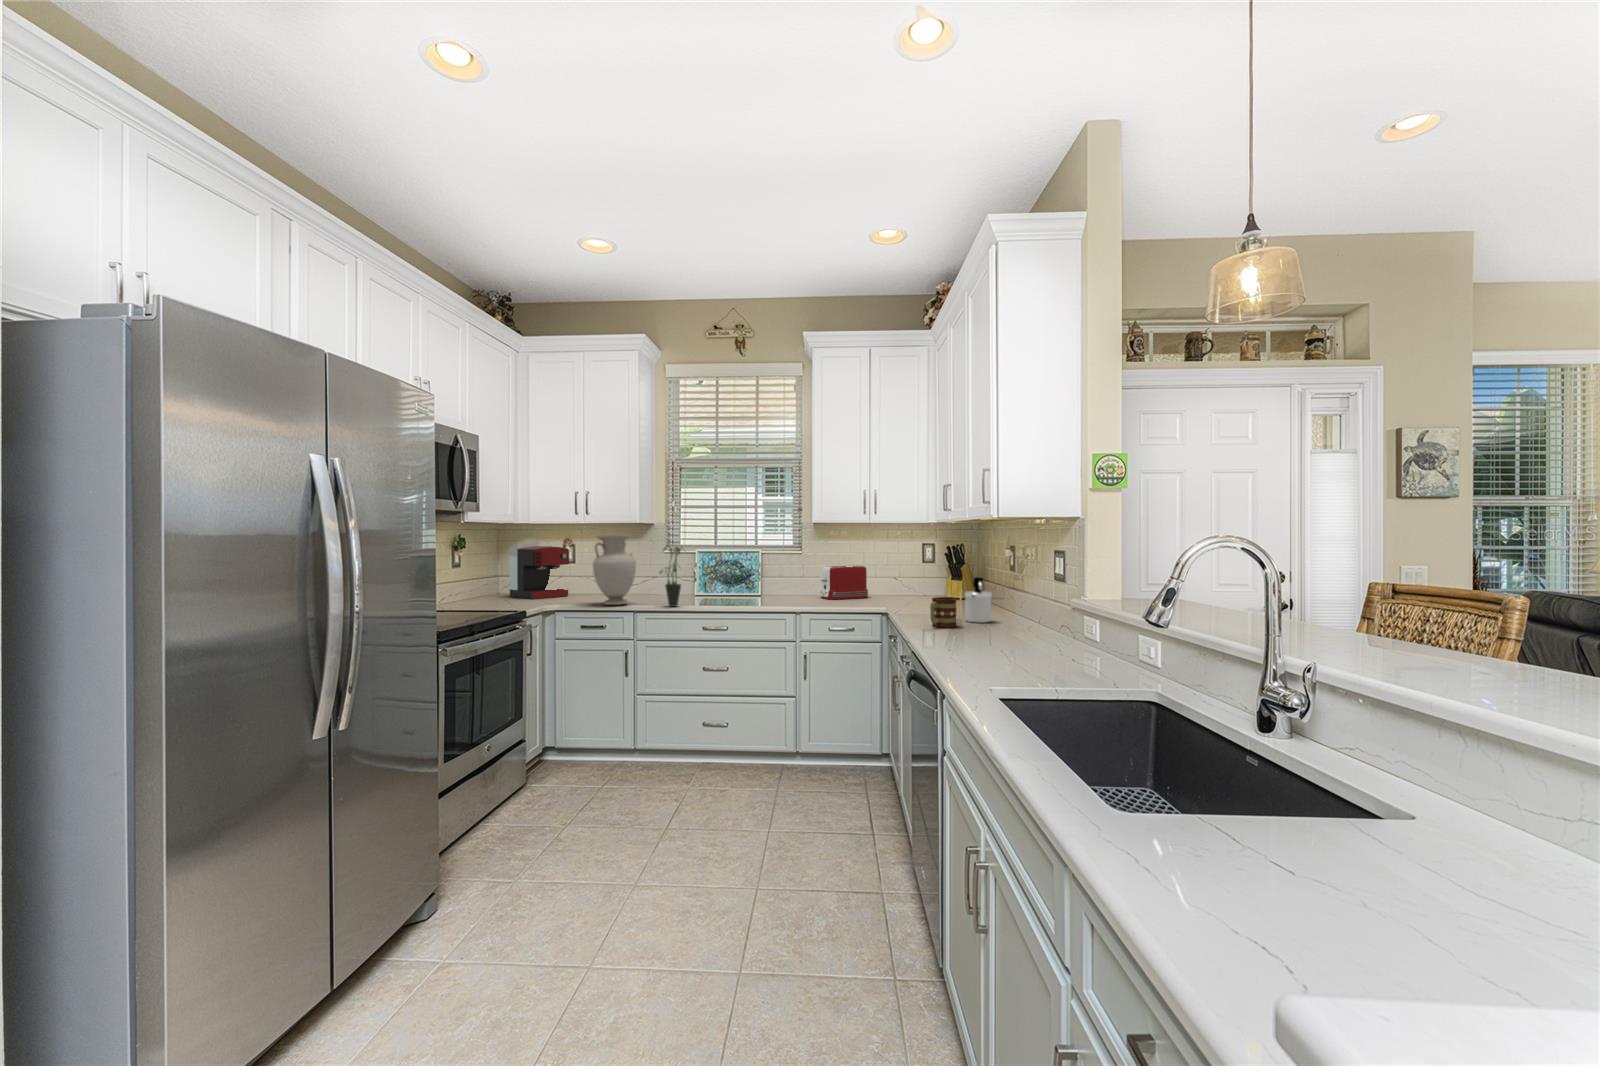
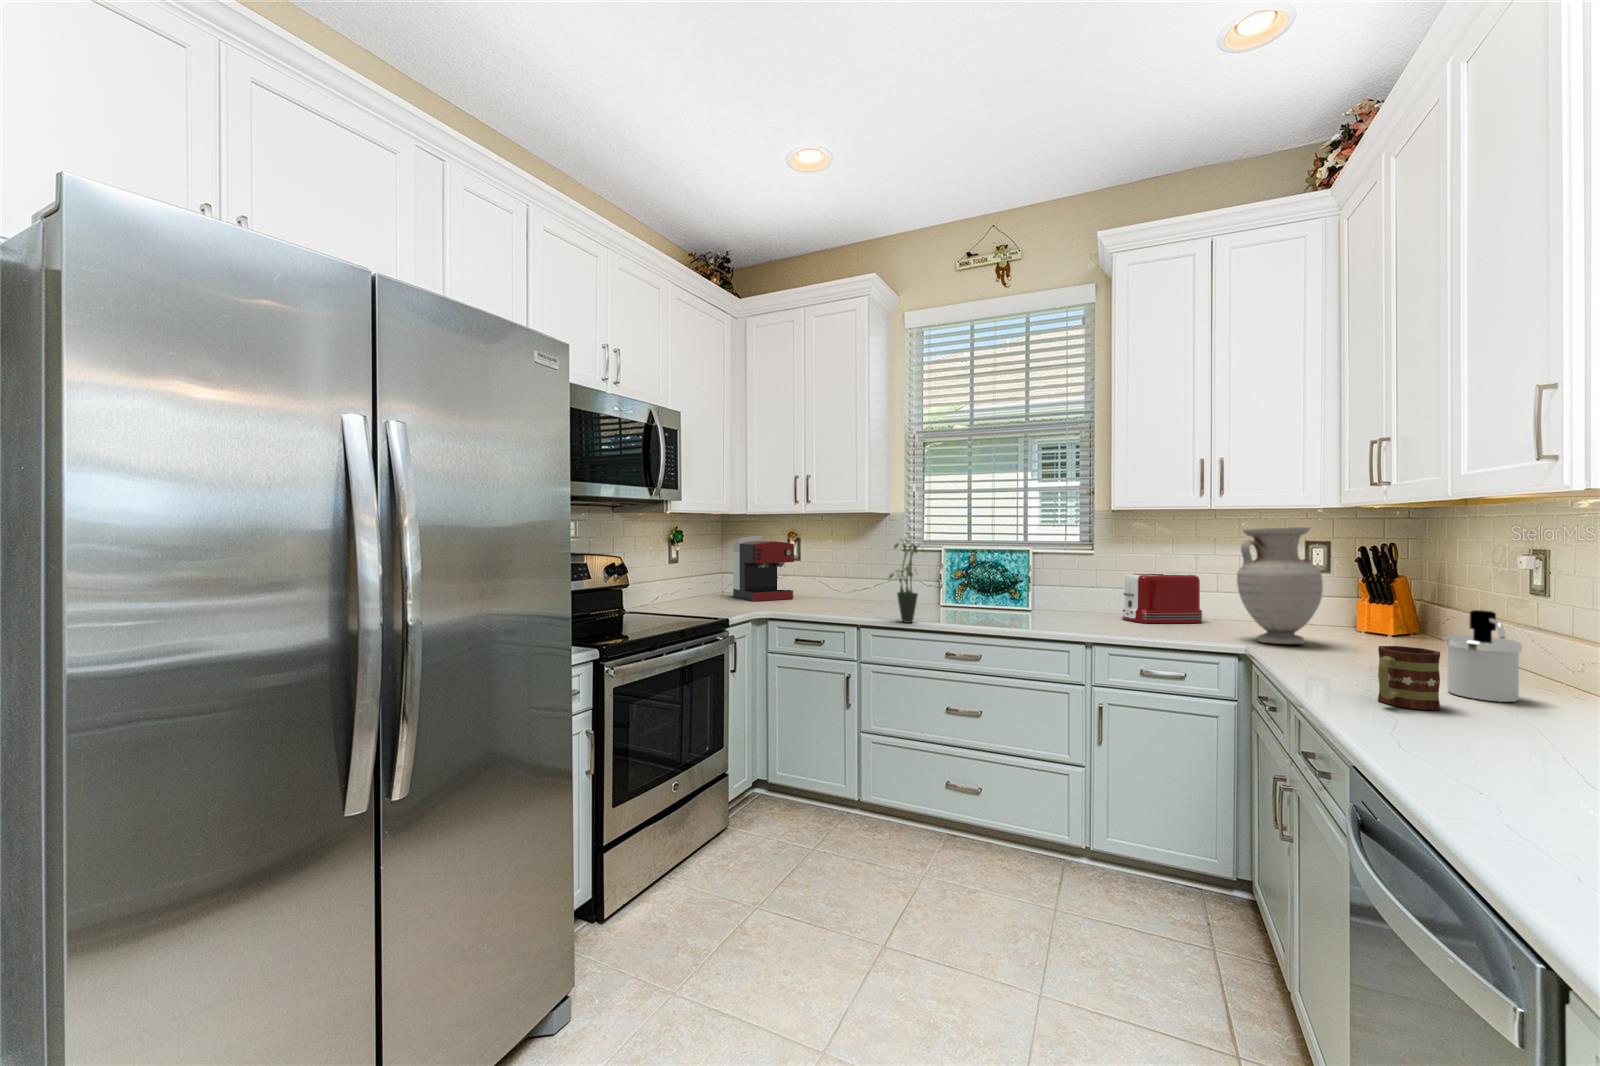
vase: present [593,534,636,605] -> present [1237,527,1323,644]

